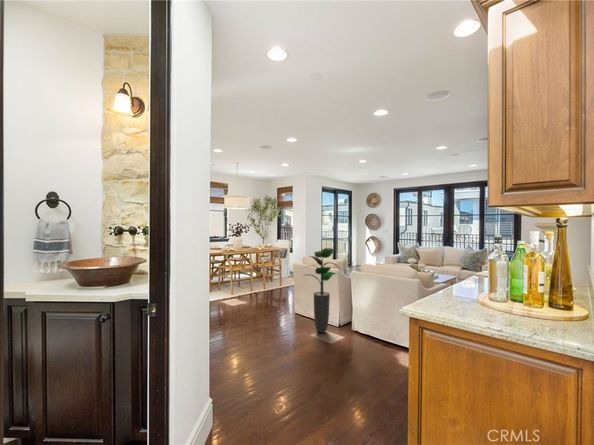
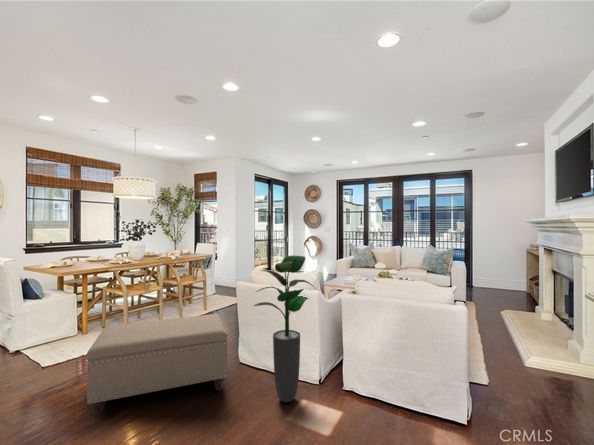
ottoman: none [220,283,289,326] -> present [86,314,228,416]

